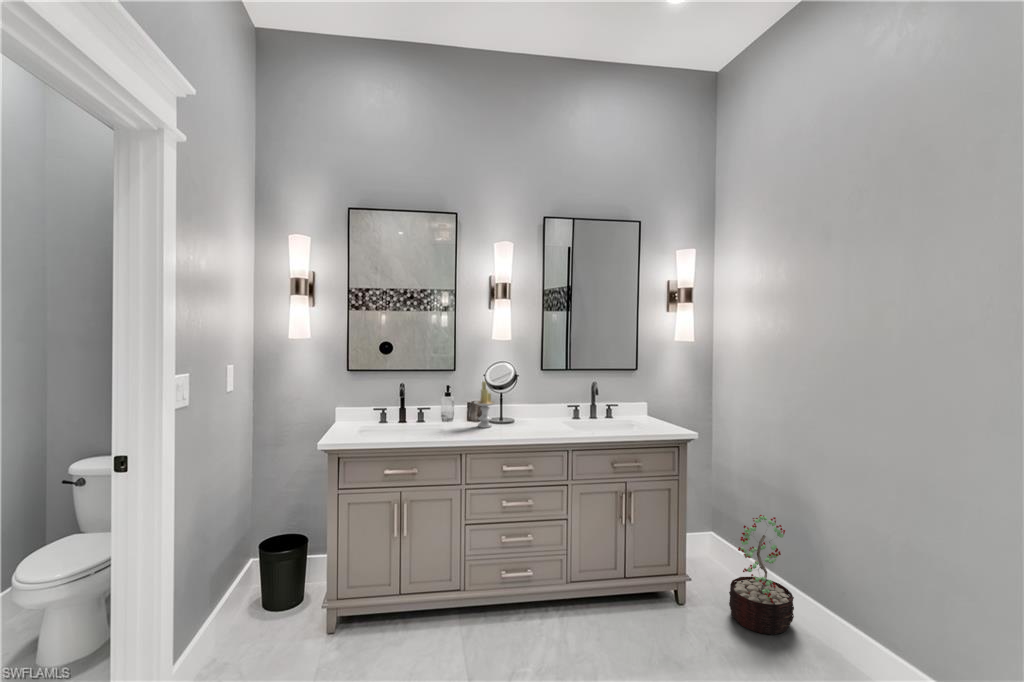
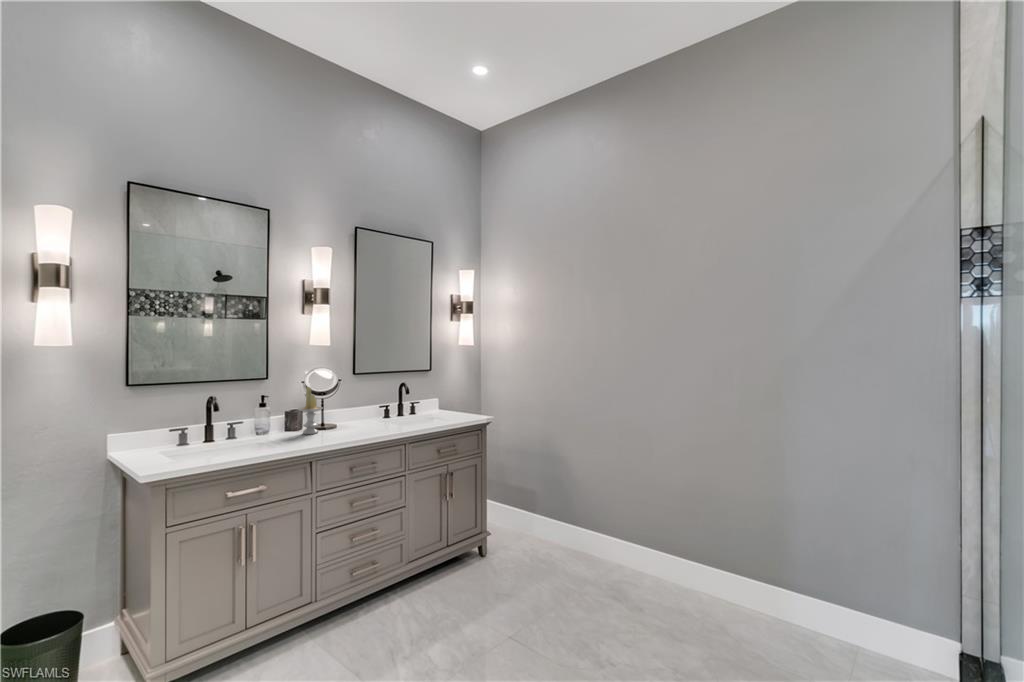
decorative plant: present [729,515,794,635] -> none [526,474,571,562]

